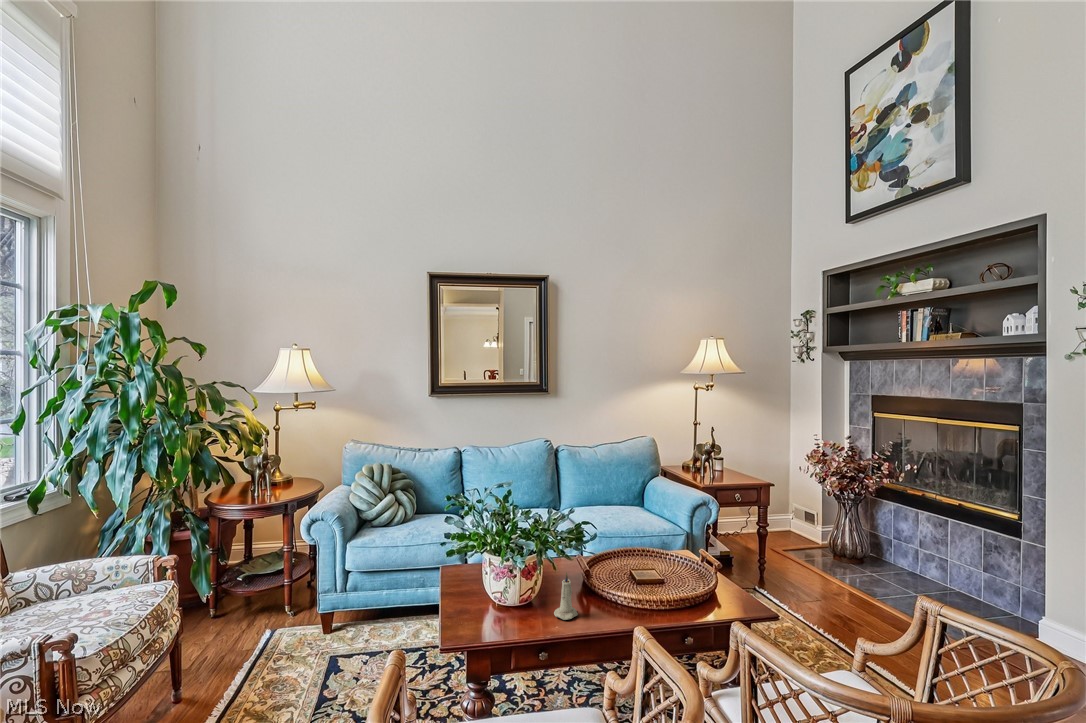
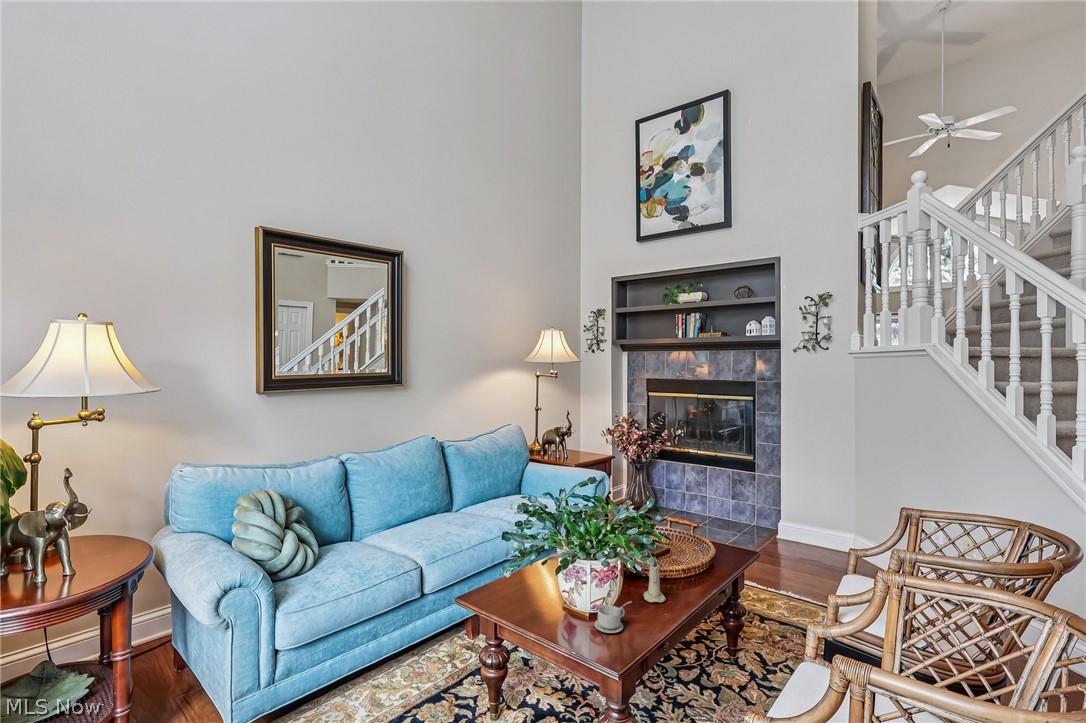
teacup: none [473,600,506,625] -> present [595,601,631,633]

